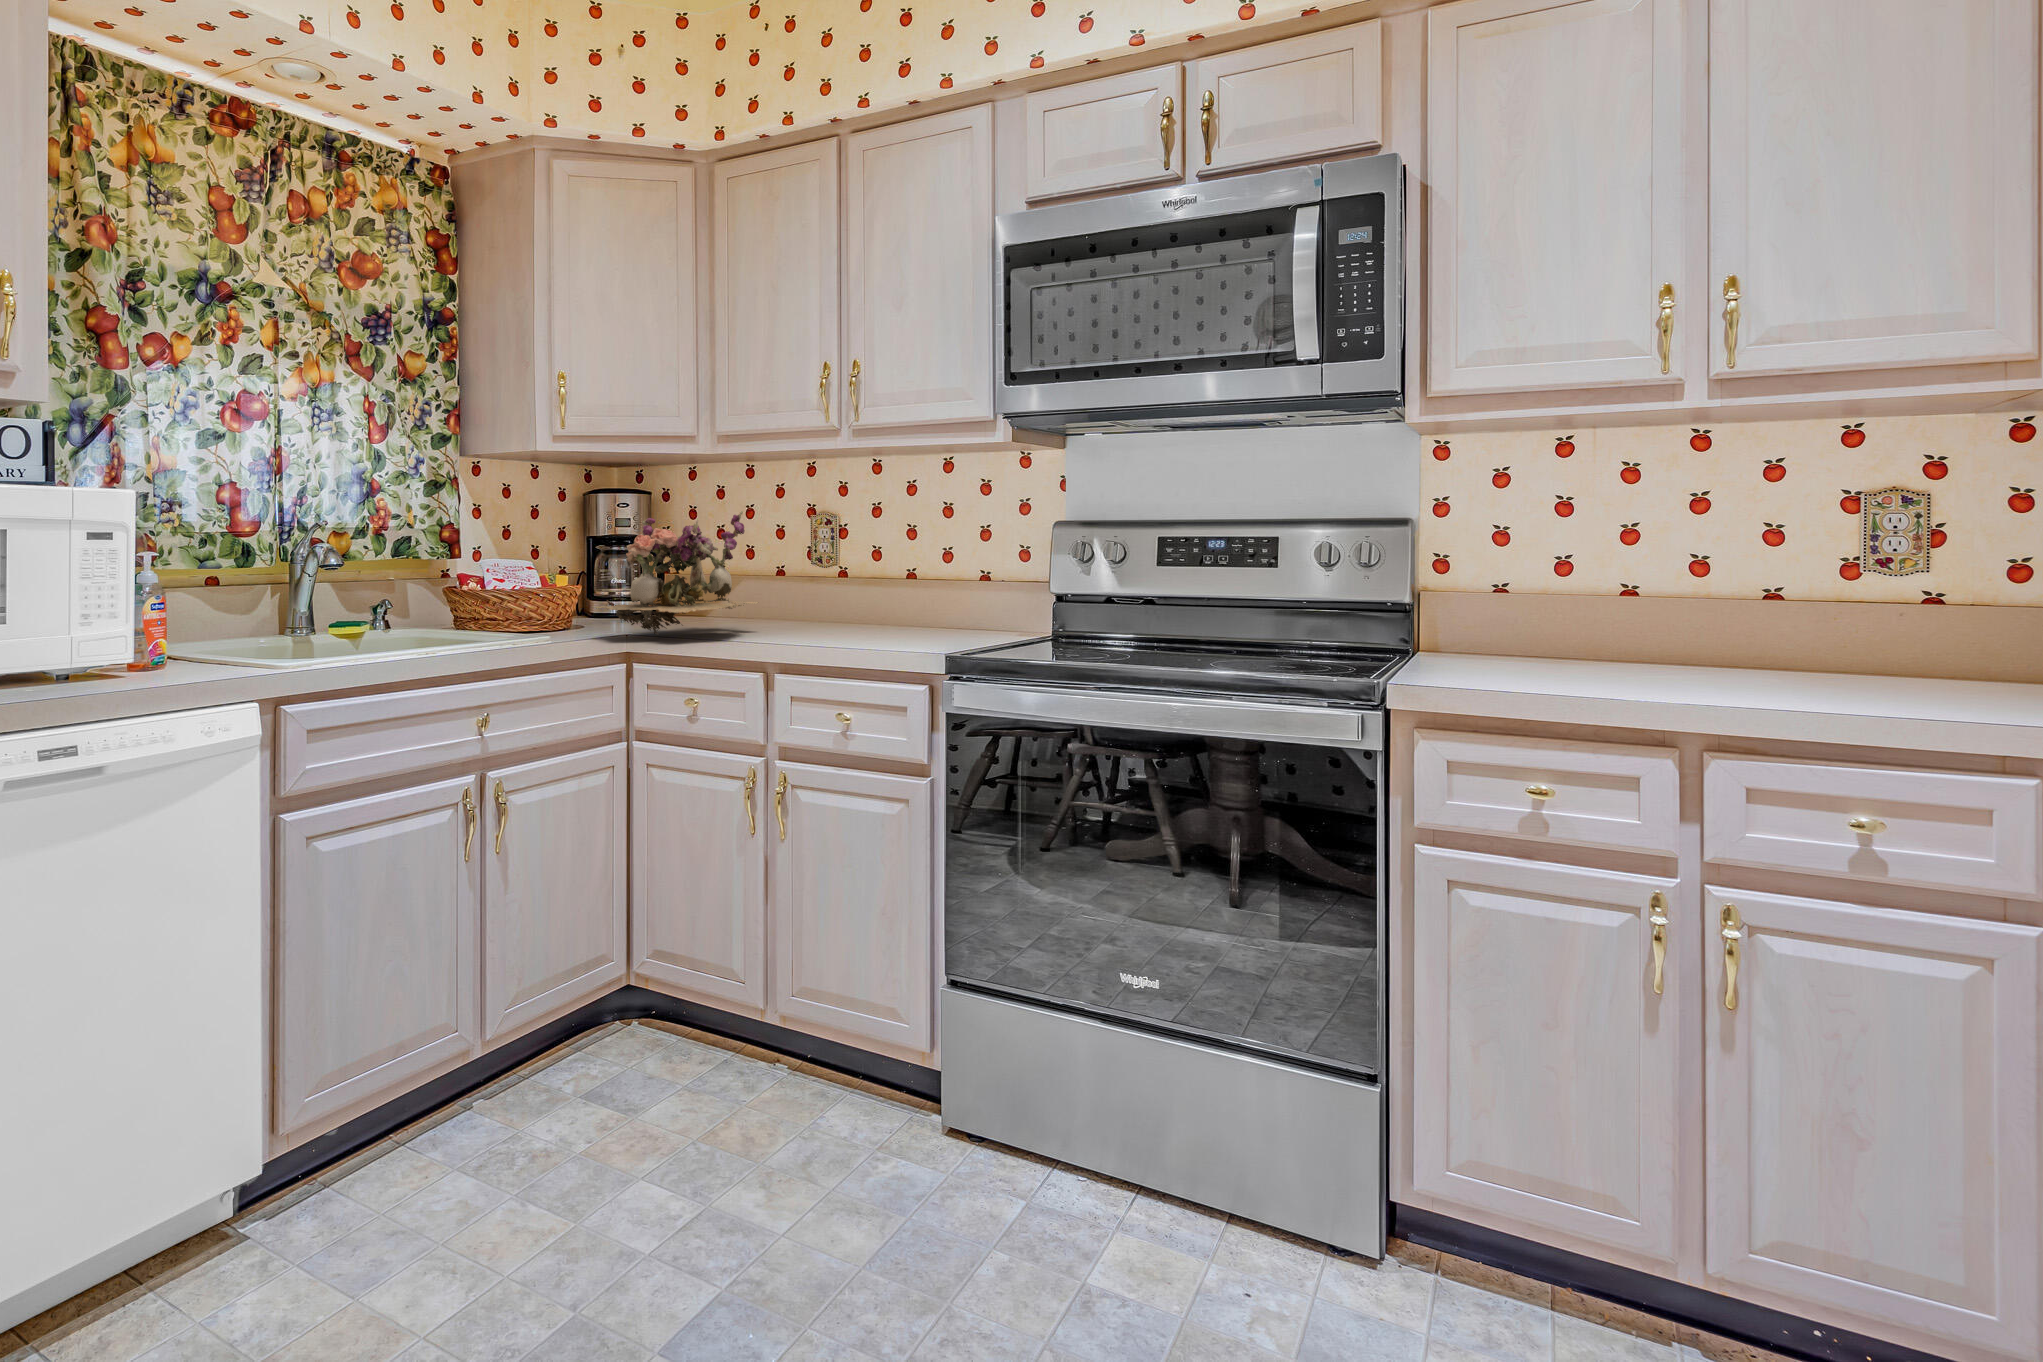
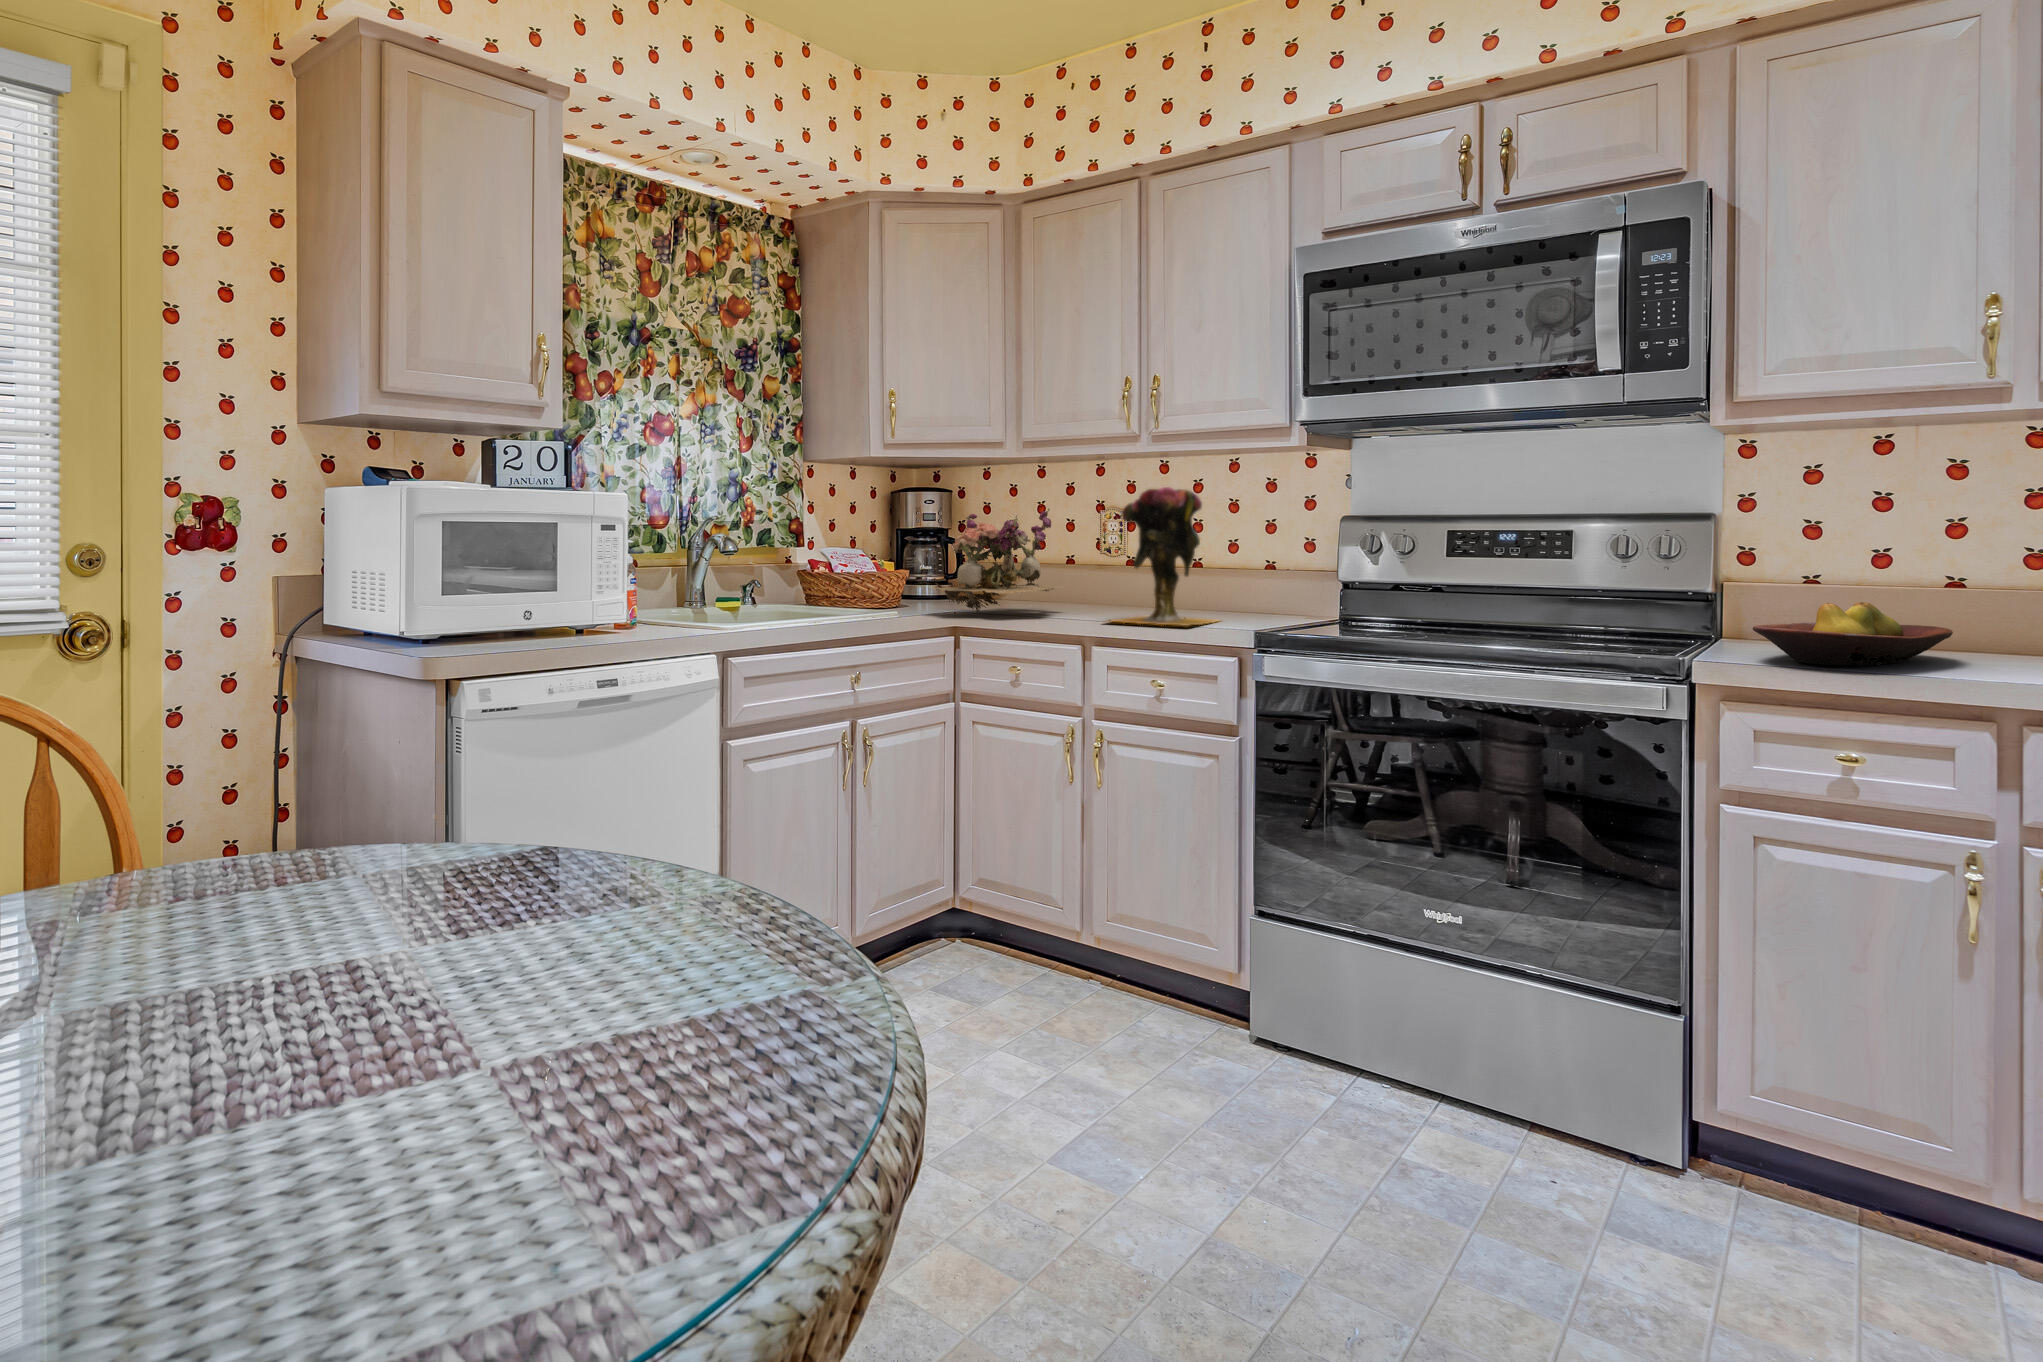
vase: none [785,487,931,648] -> present [1110,487,1218,626]
fruit bowl: none [1448,613,1633,685] -> present [1753,602,1953,665]

